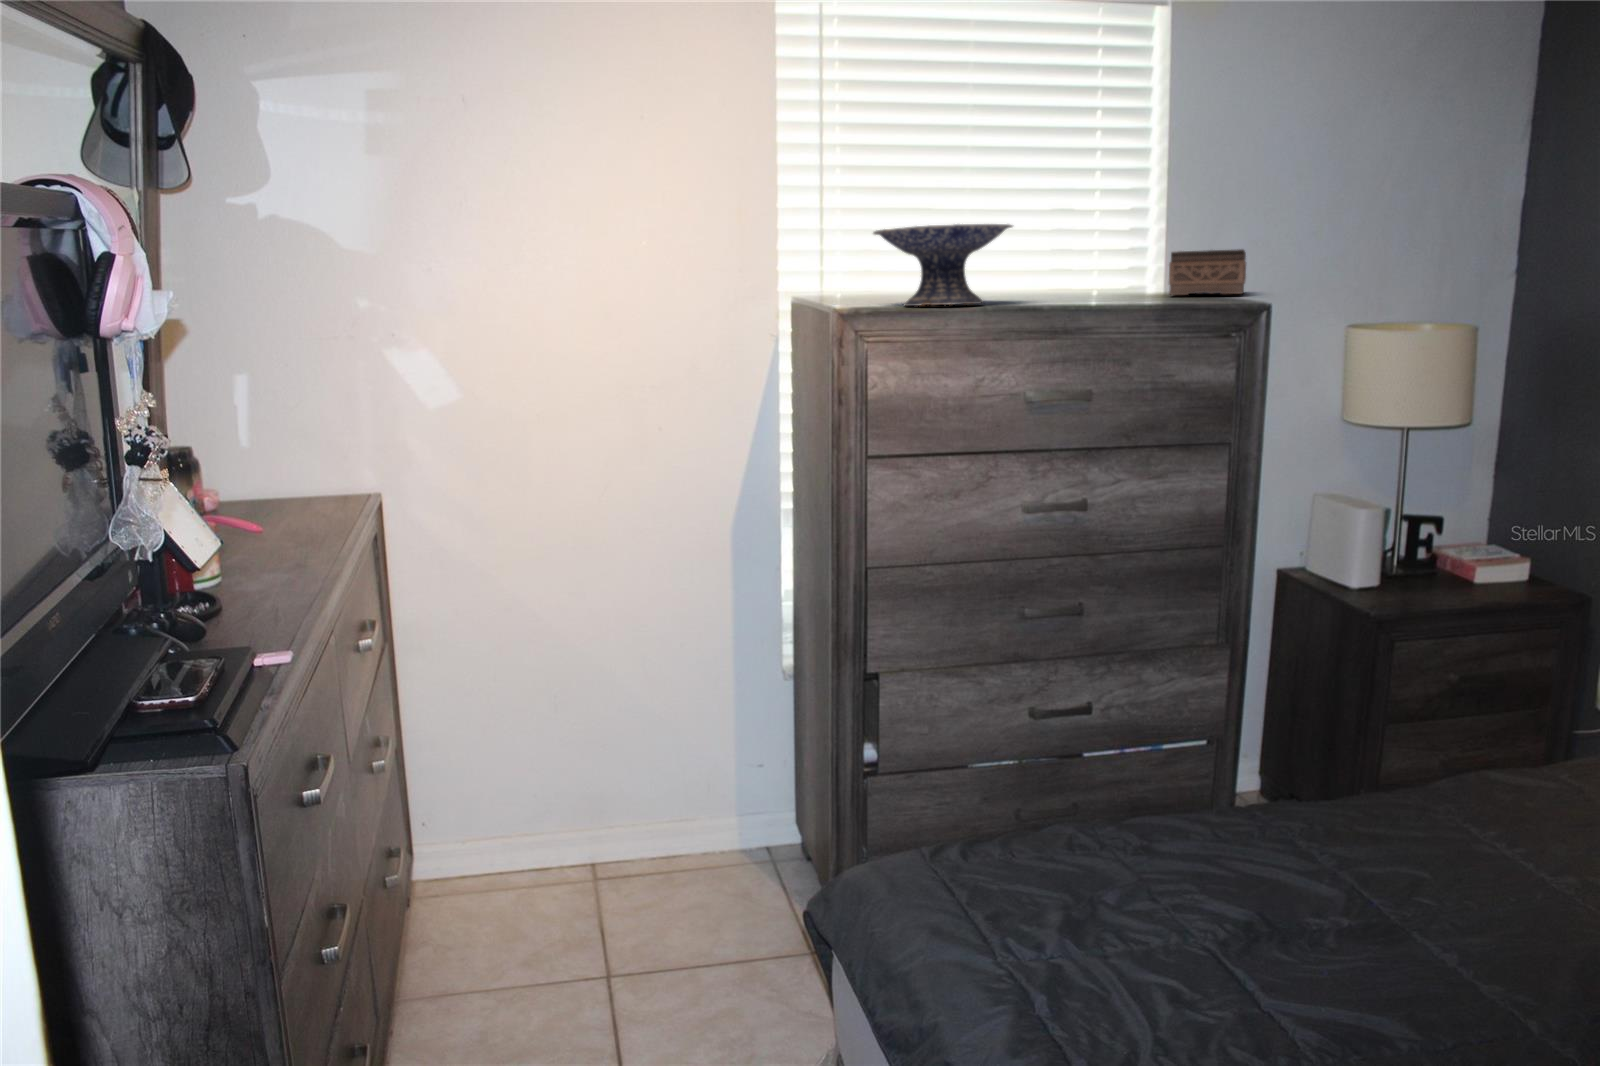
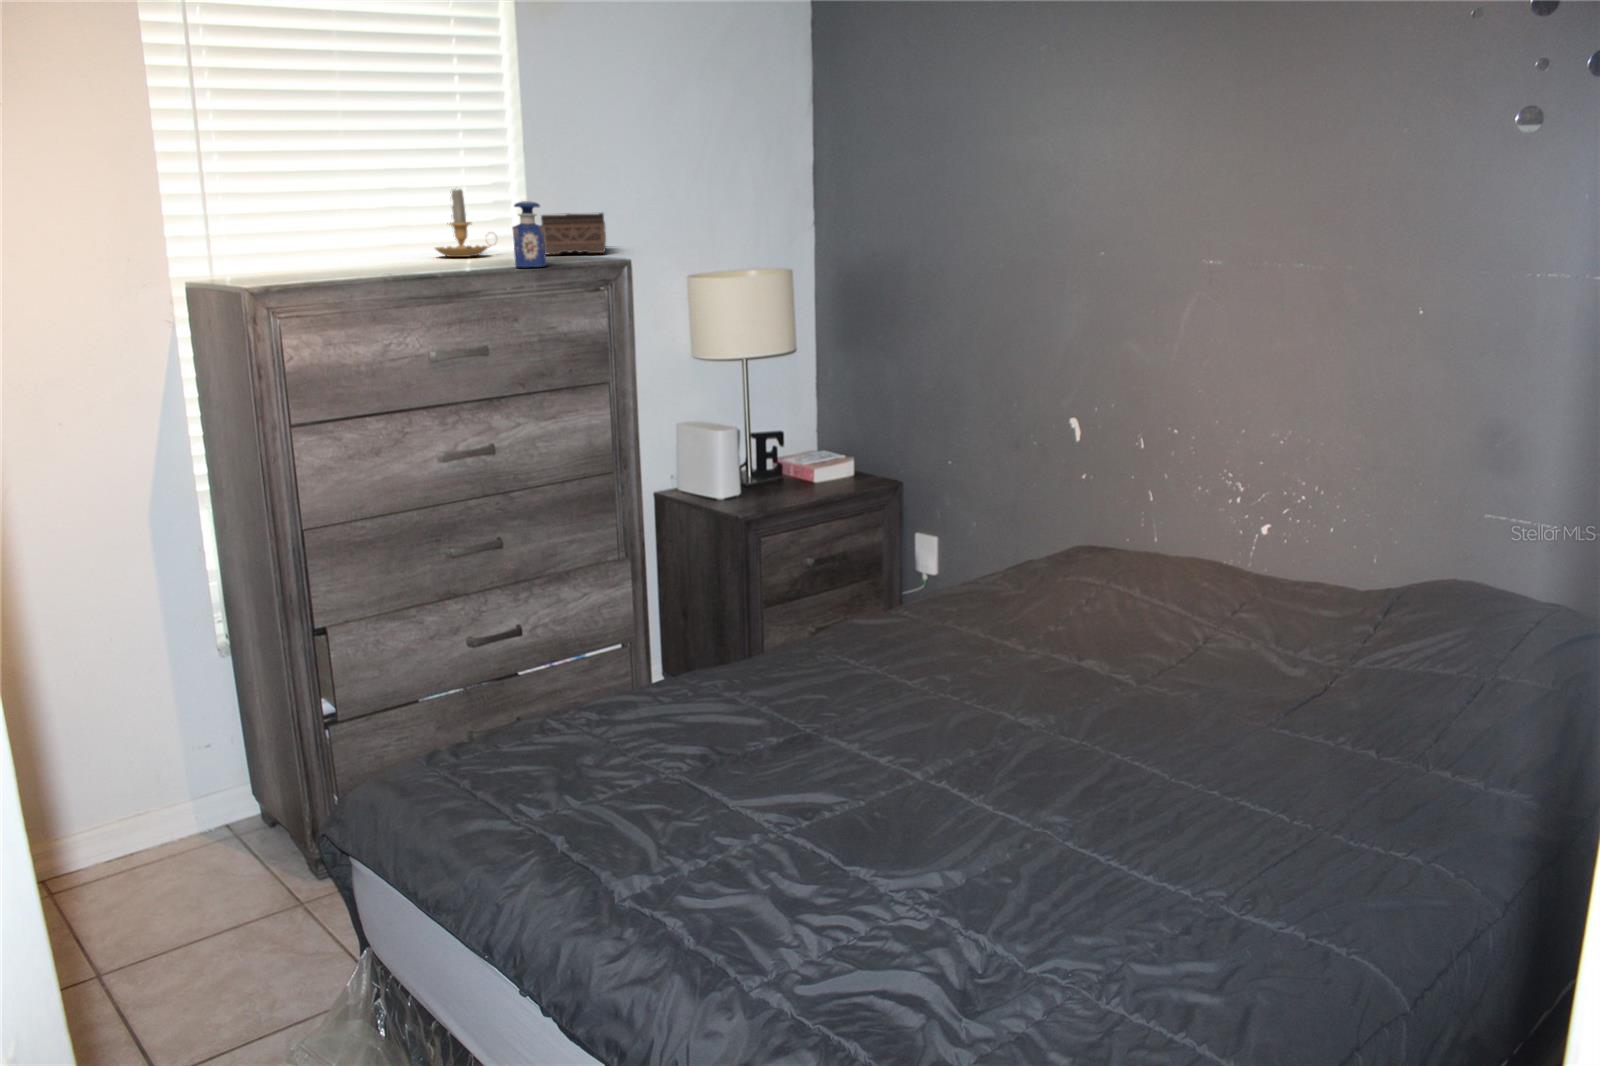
candle: none [1051,221,1120,297] -> present [435,189,491,257]
decorative bowl: present [873,224,1012,306] -> none [258,196,400,275]
perfume bottle: none [1132,229,1168,303] -> present [513,201,546,267]

